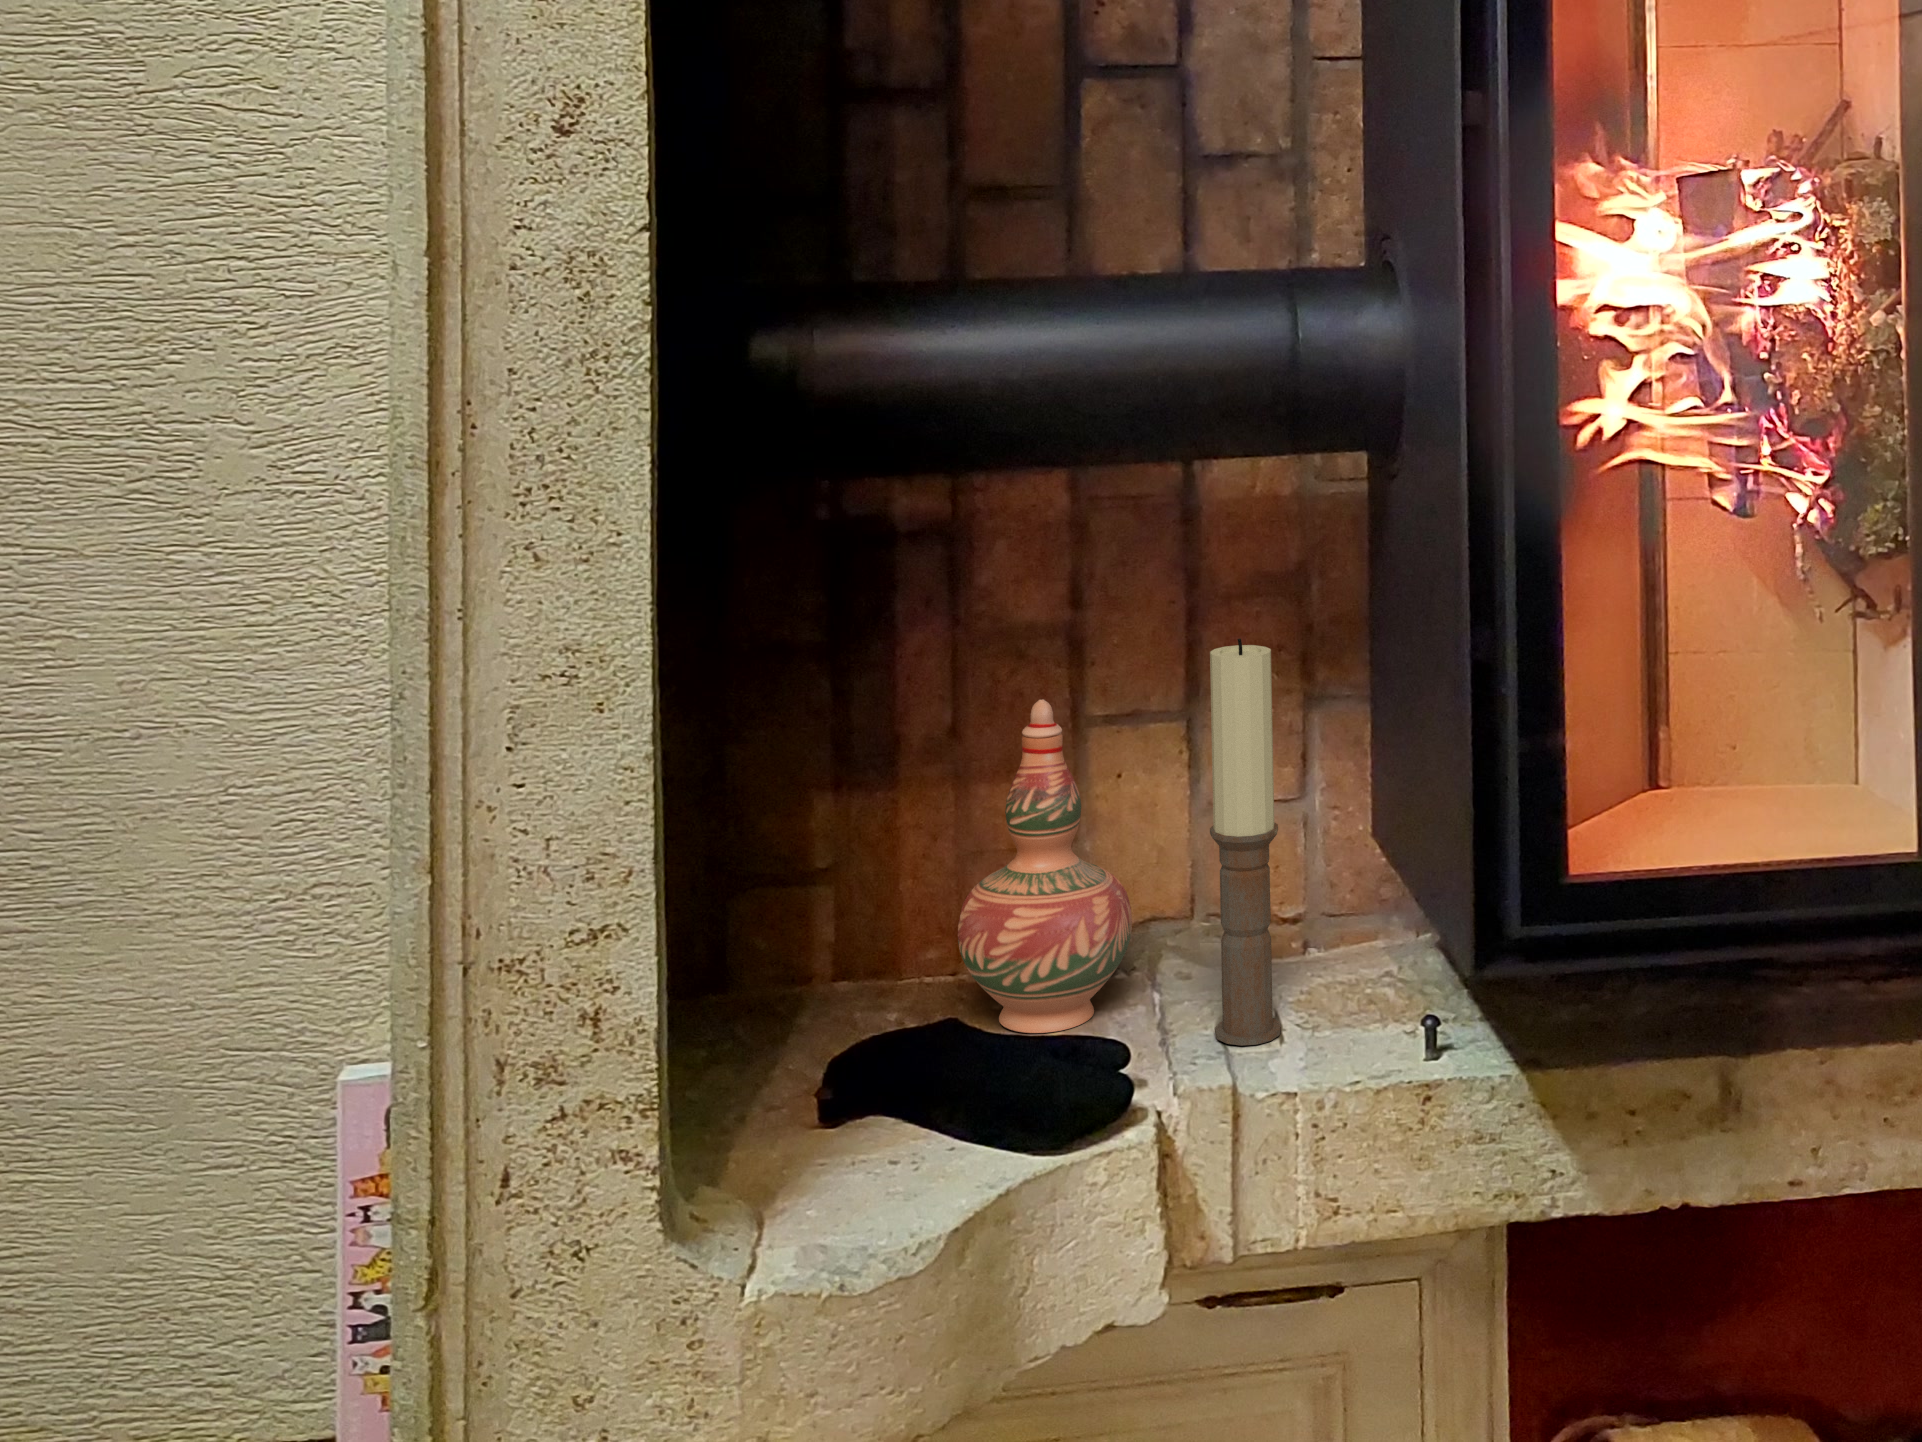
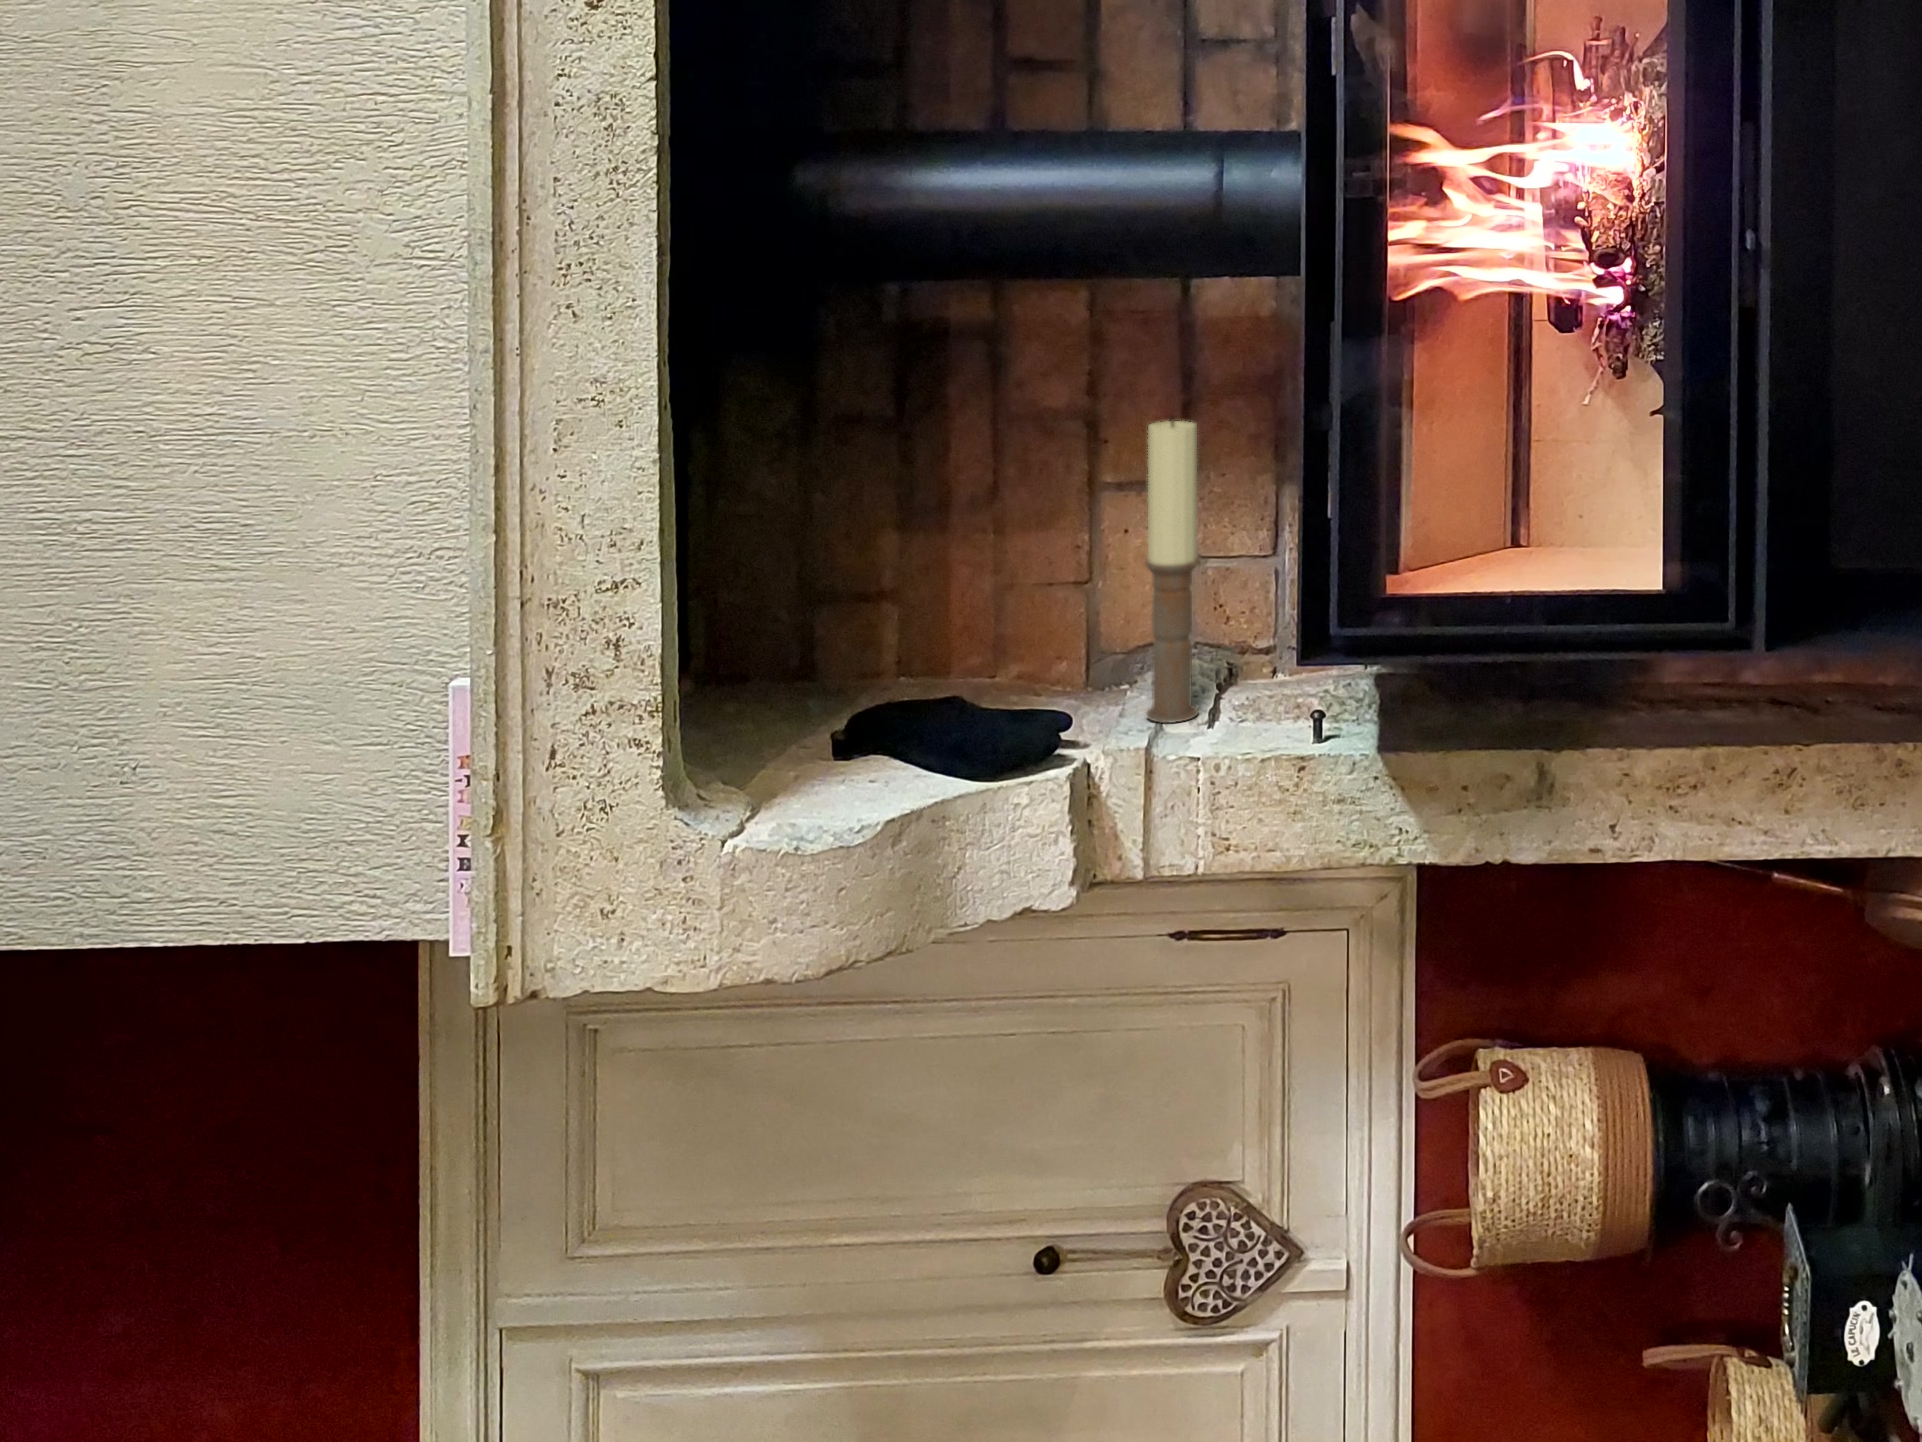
decorative vase: present [958,699,1132,1033] -> none [967,456,1104,707]

